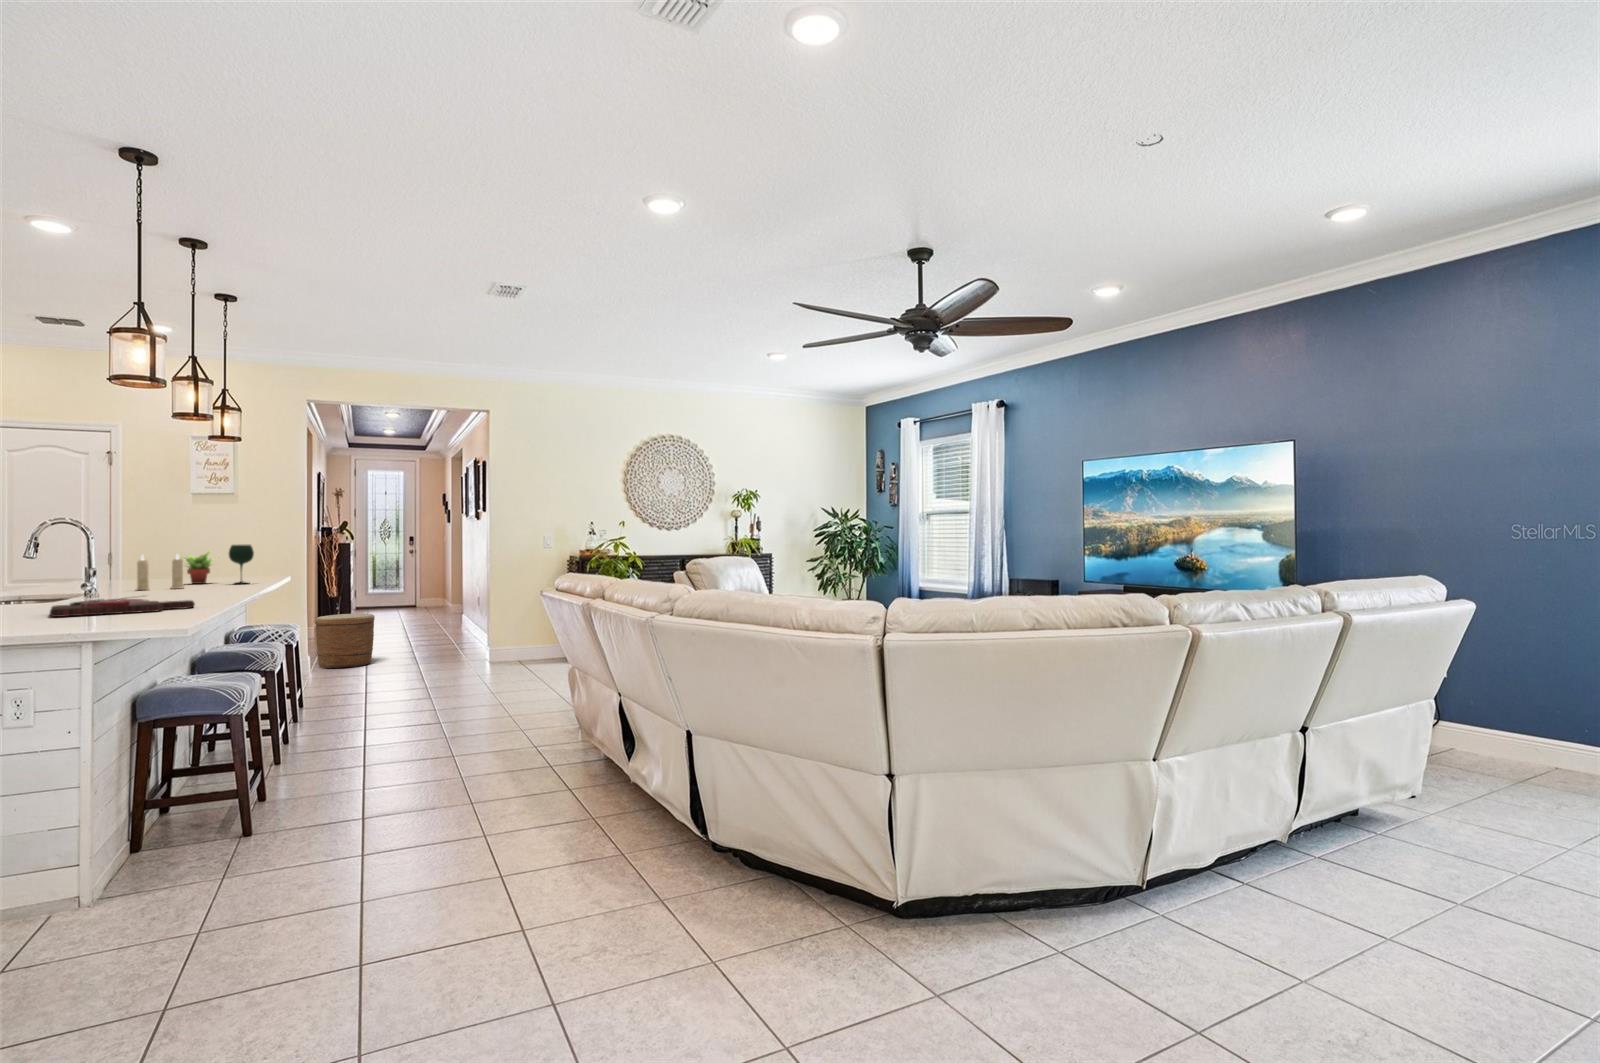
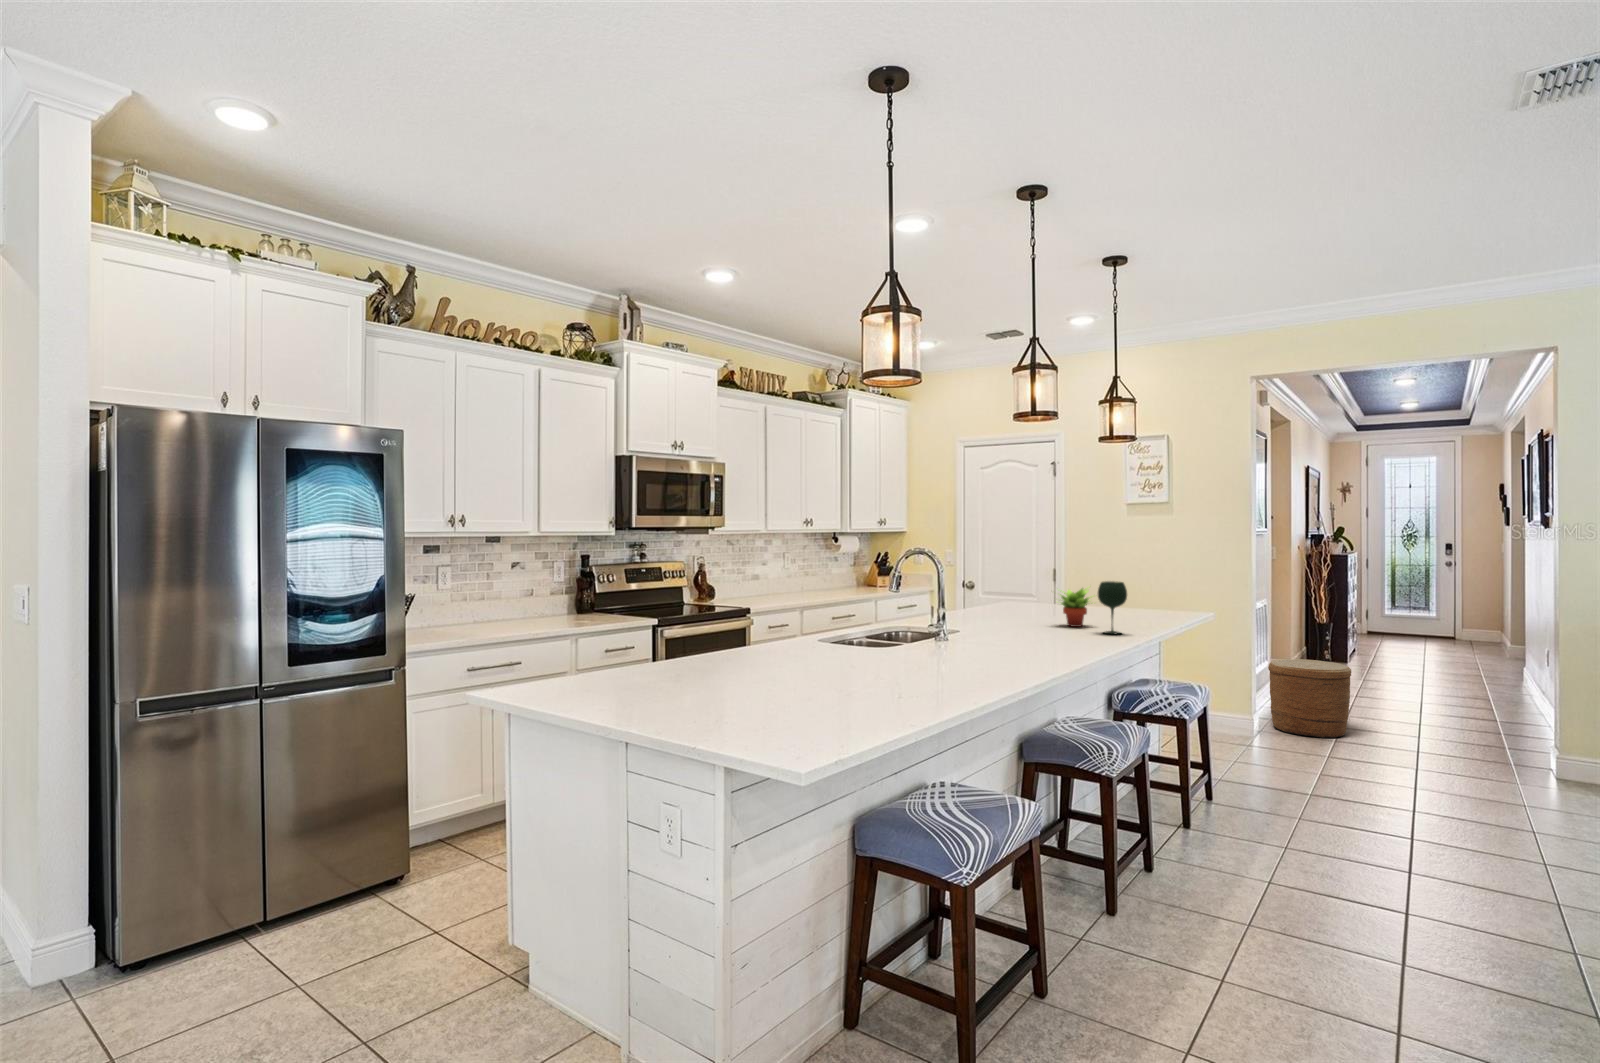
candle: present [137,555,184,590] -> none [991,591,1040,637]
cutting board: present [50,598,195,617] -> none [771,677,927,710]

